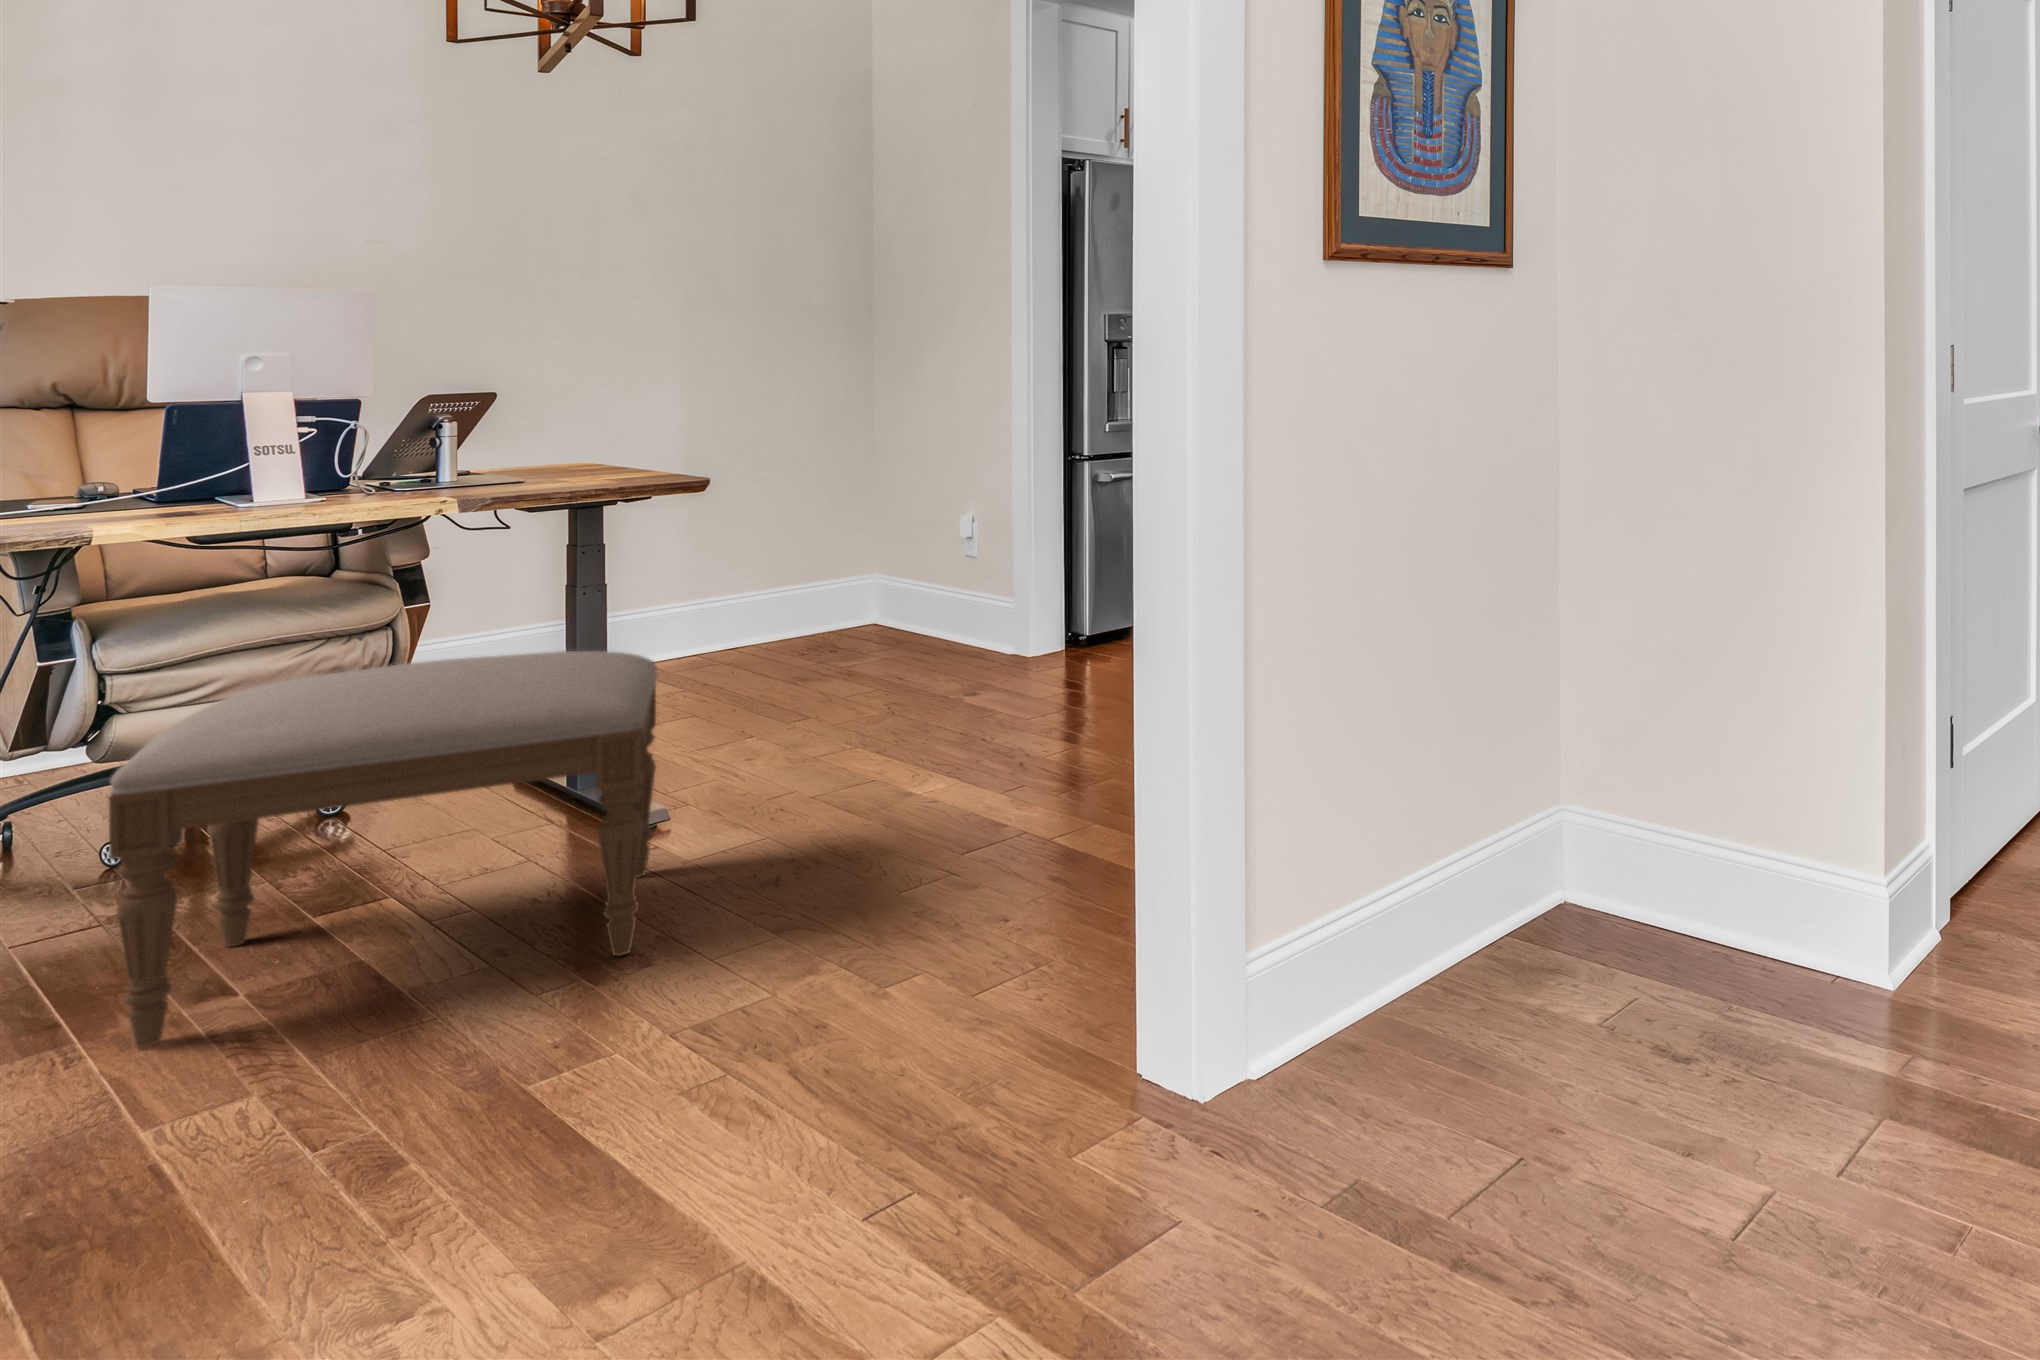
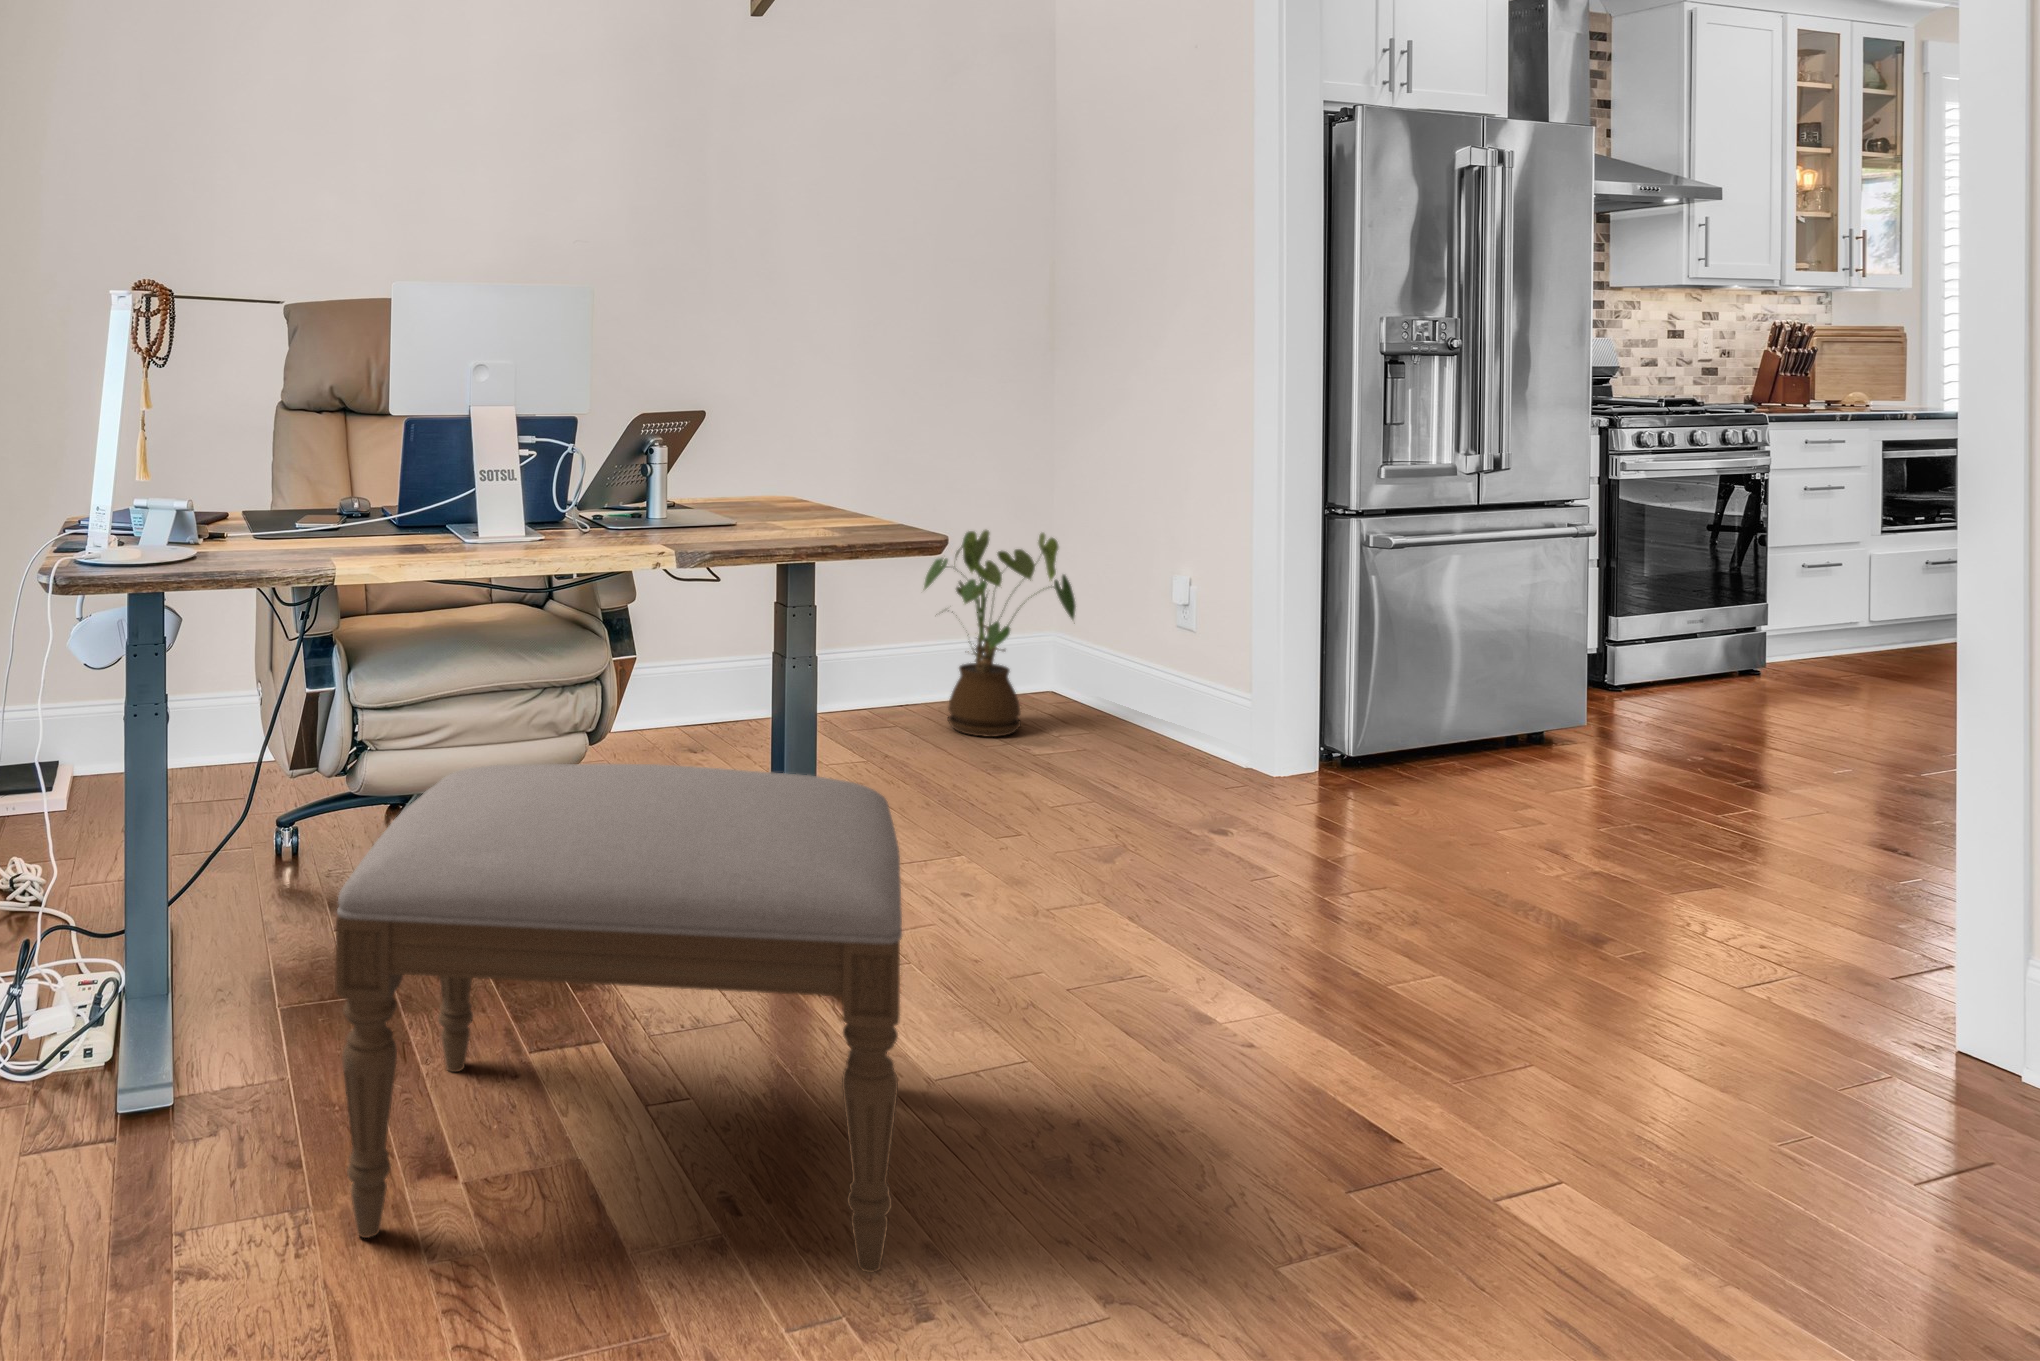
house plant: none [744,491,882,660] -> present [923,530,1076,737]

